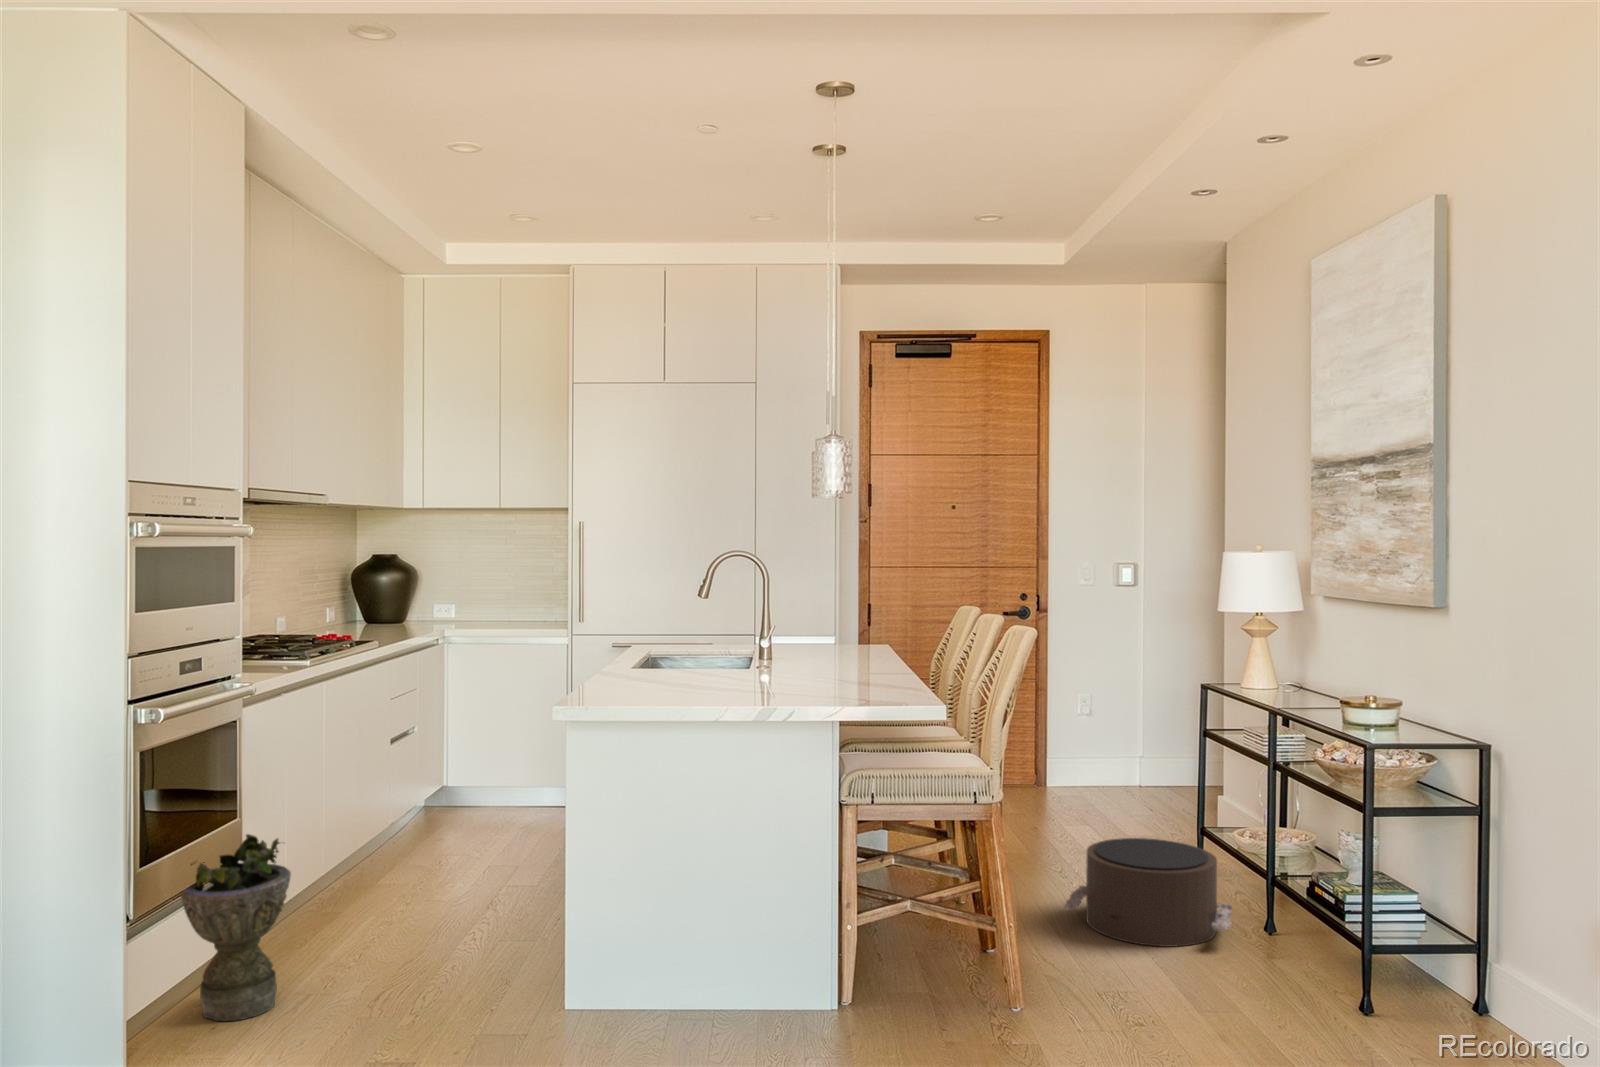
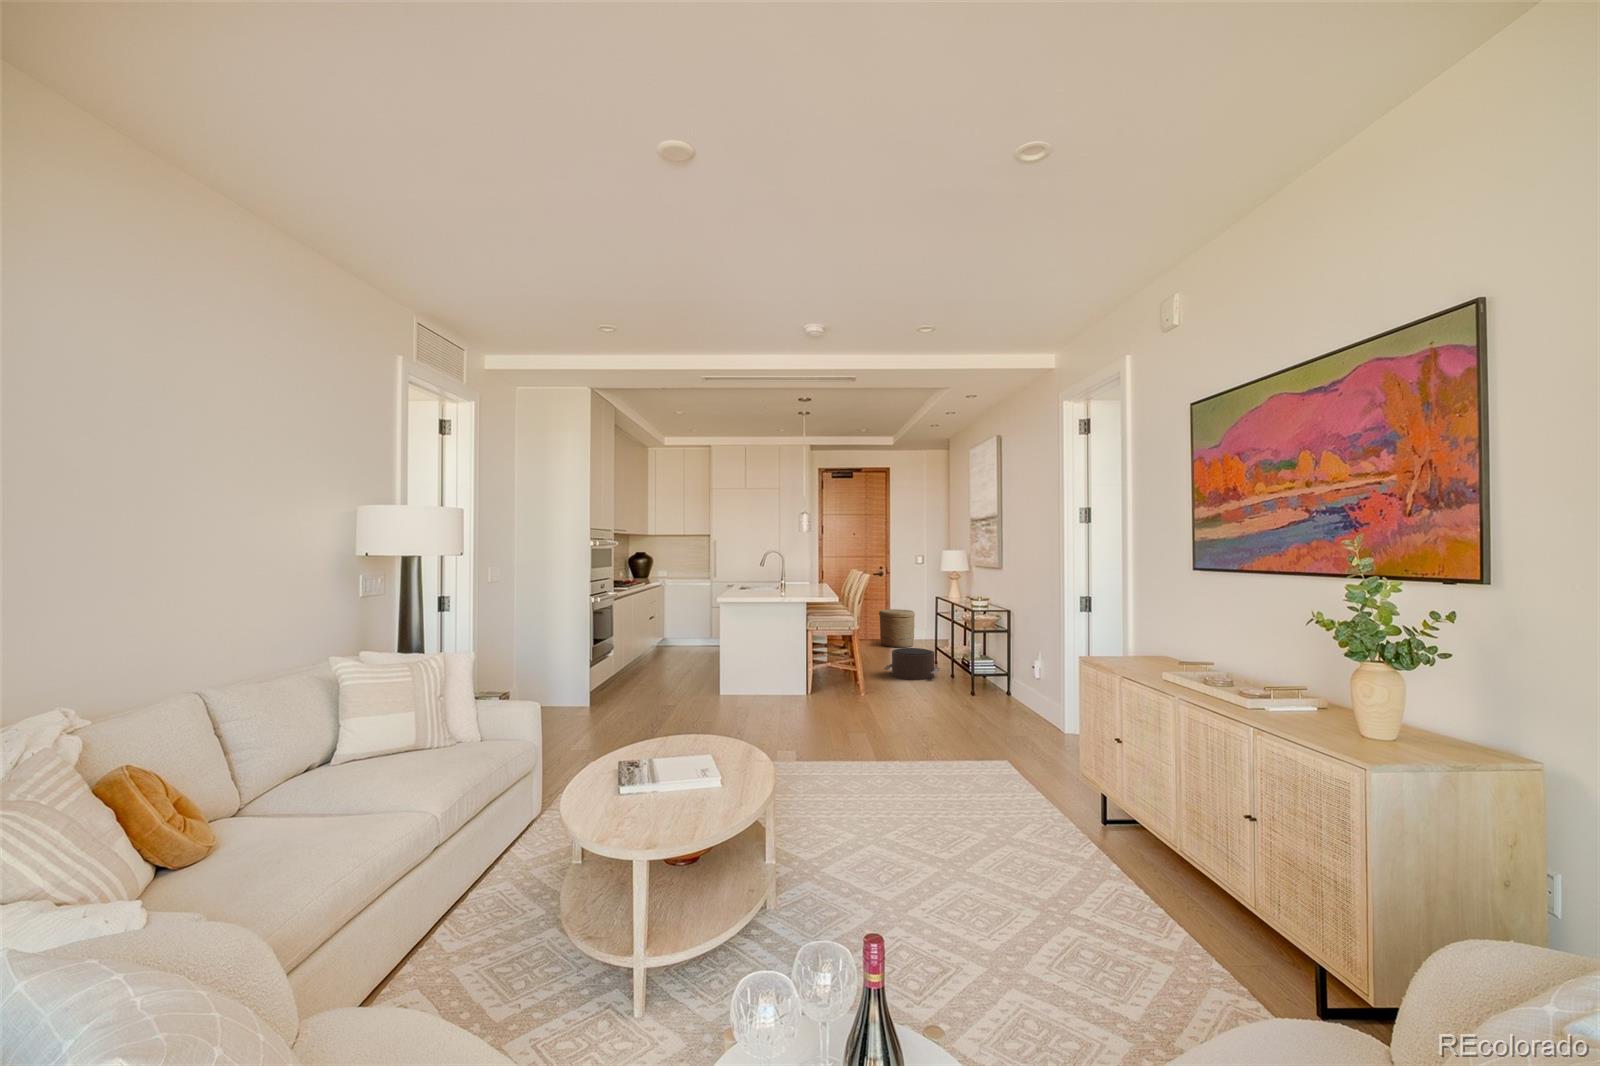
woven basket: none [1023,702,1118,808] -> present [879,609,915,647]
planter: present [181,834,291,1021] -> none [603,639,636,695]

